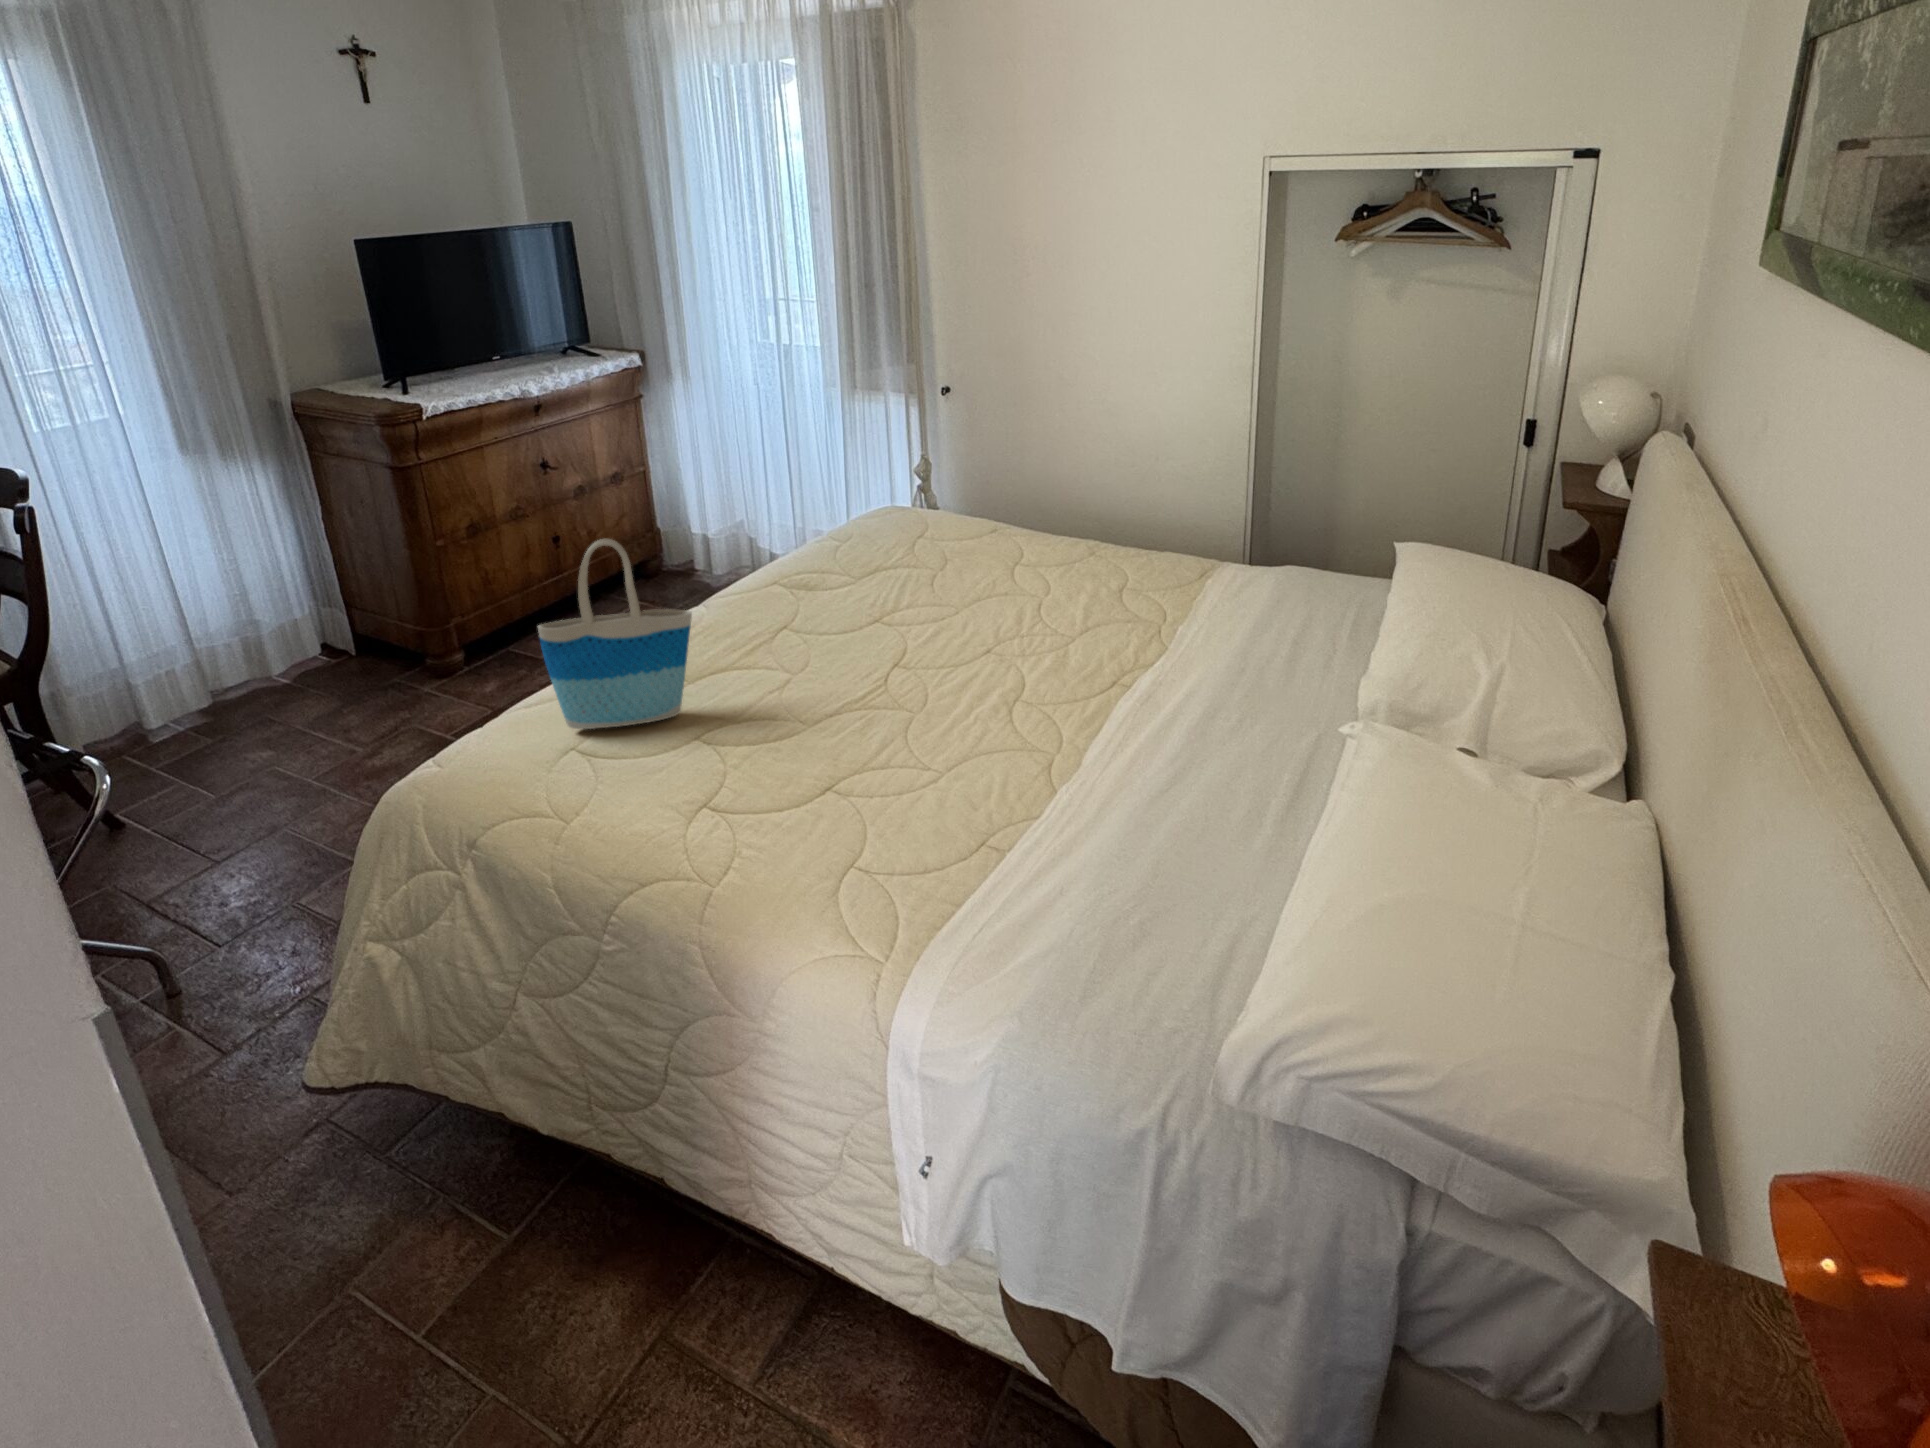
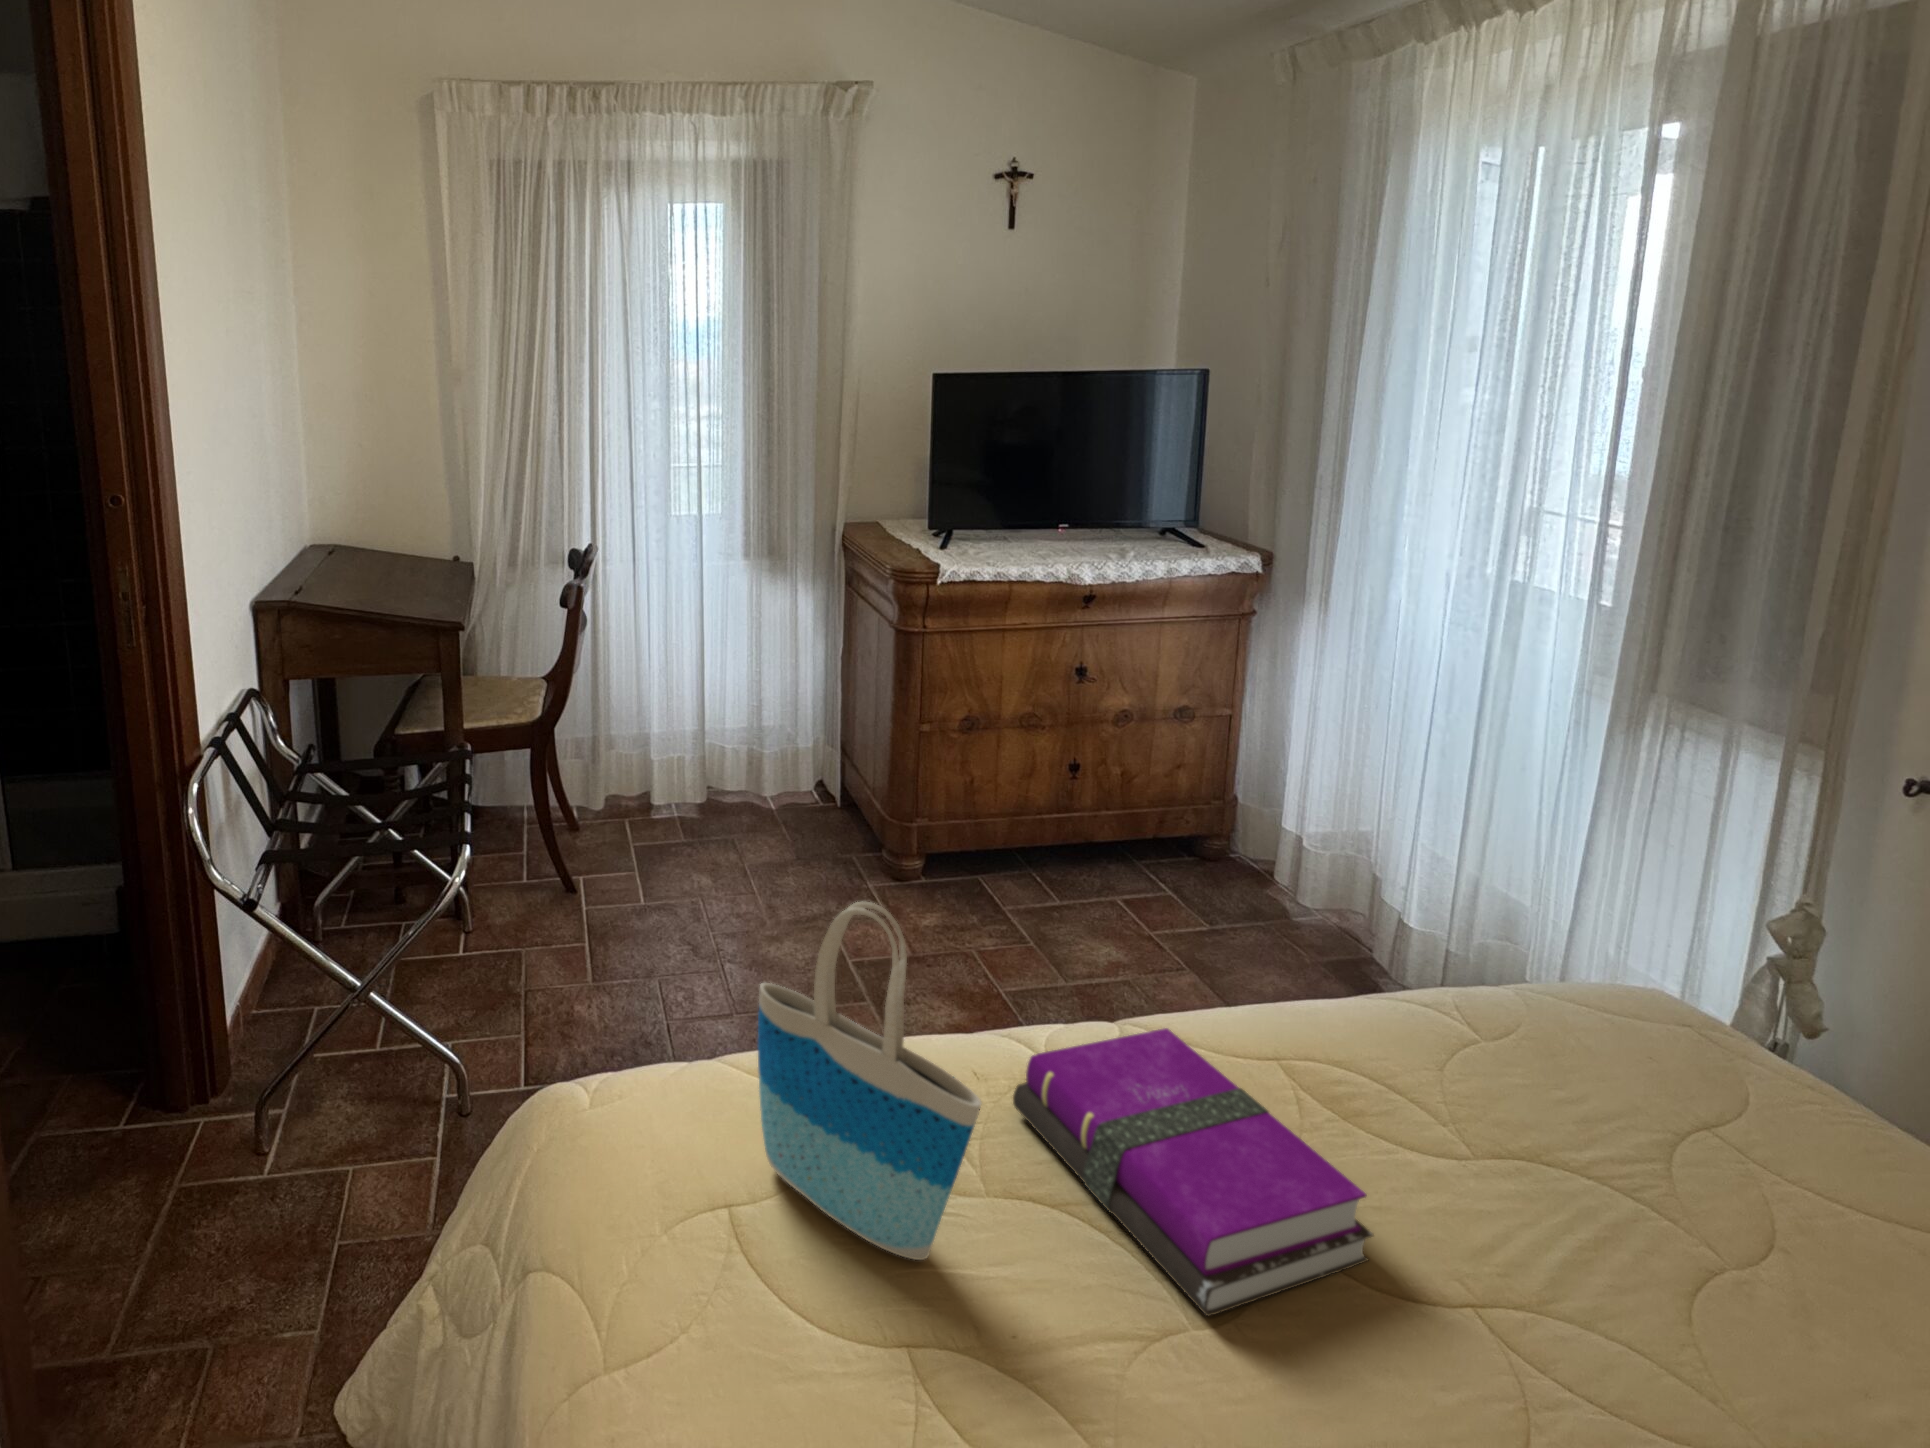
notebook: none [675,584,843,665] -> present [1013,1028,1373,1316]

